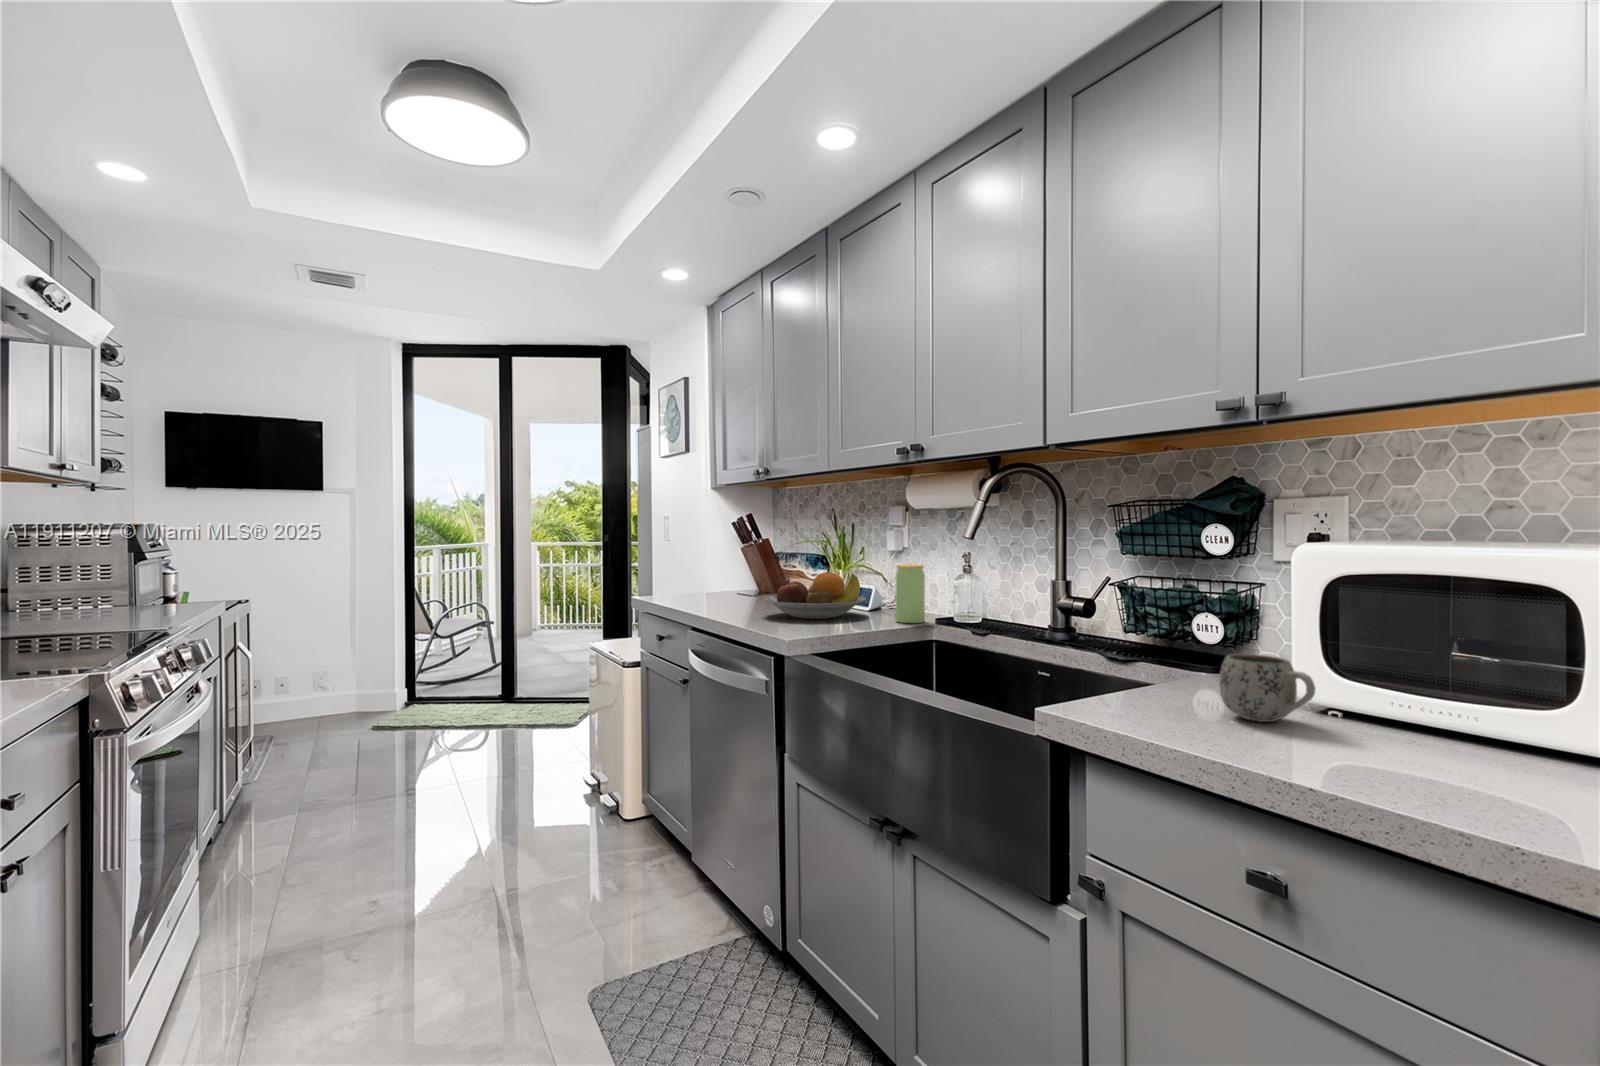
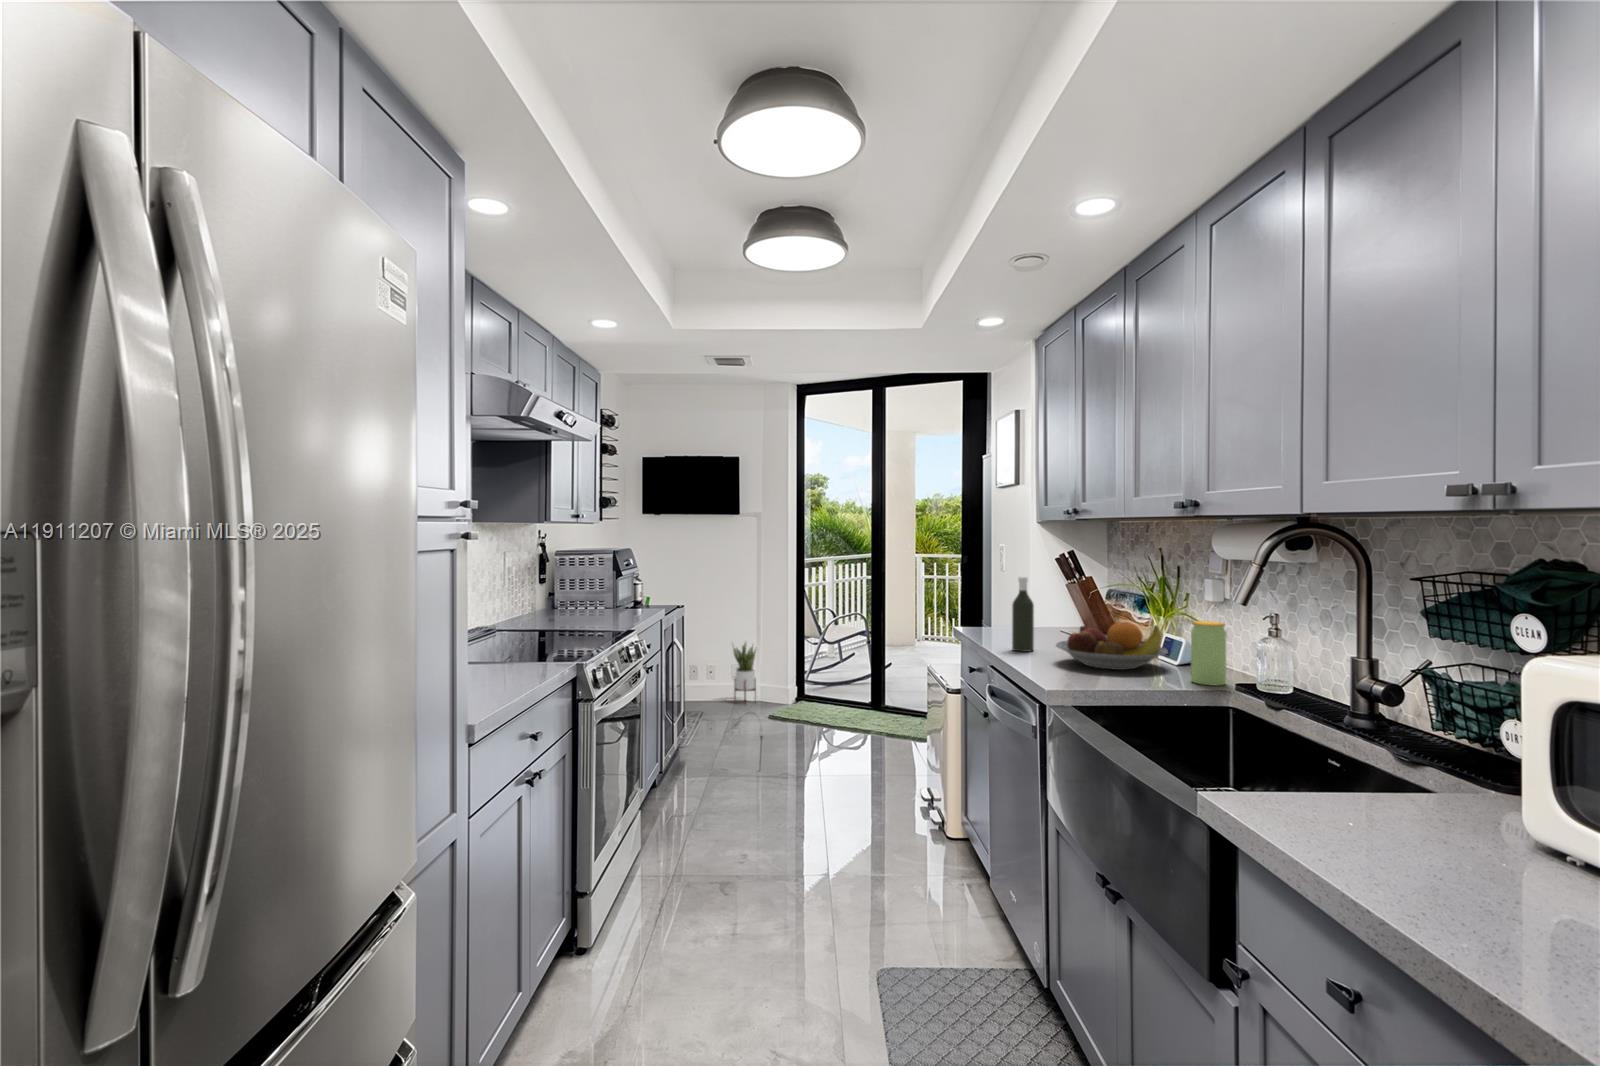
bottle: none [710,535,732,612] -> present [1012,577,1034,652]
potted plant: none [312,641,349,721] -> present [732,642,756,701]
mug: present [1219,654,1316,722] -> none [1400,775,1494,856]

